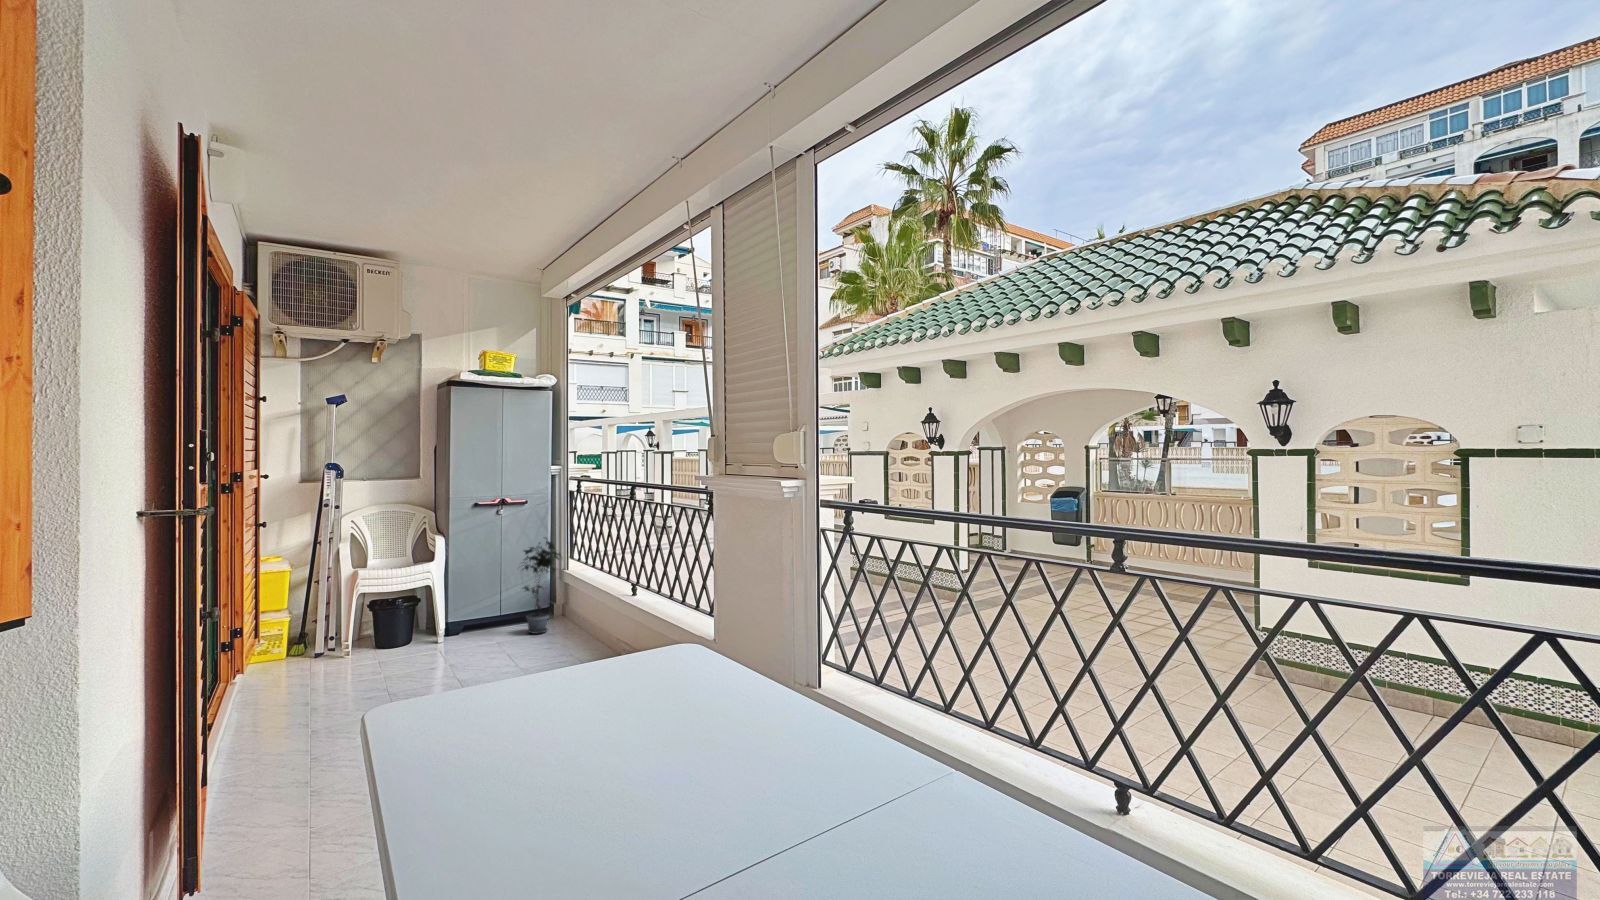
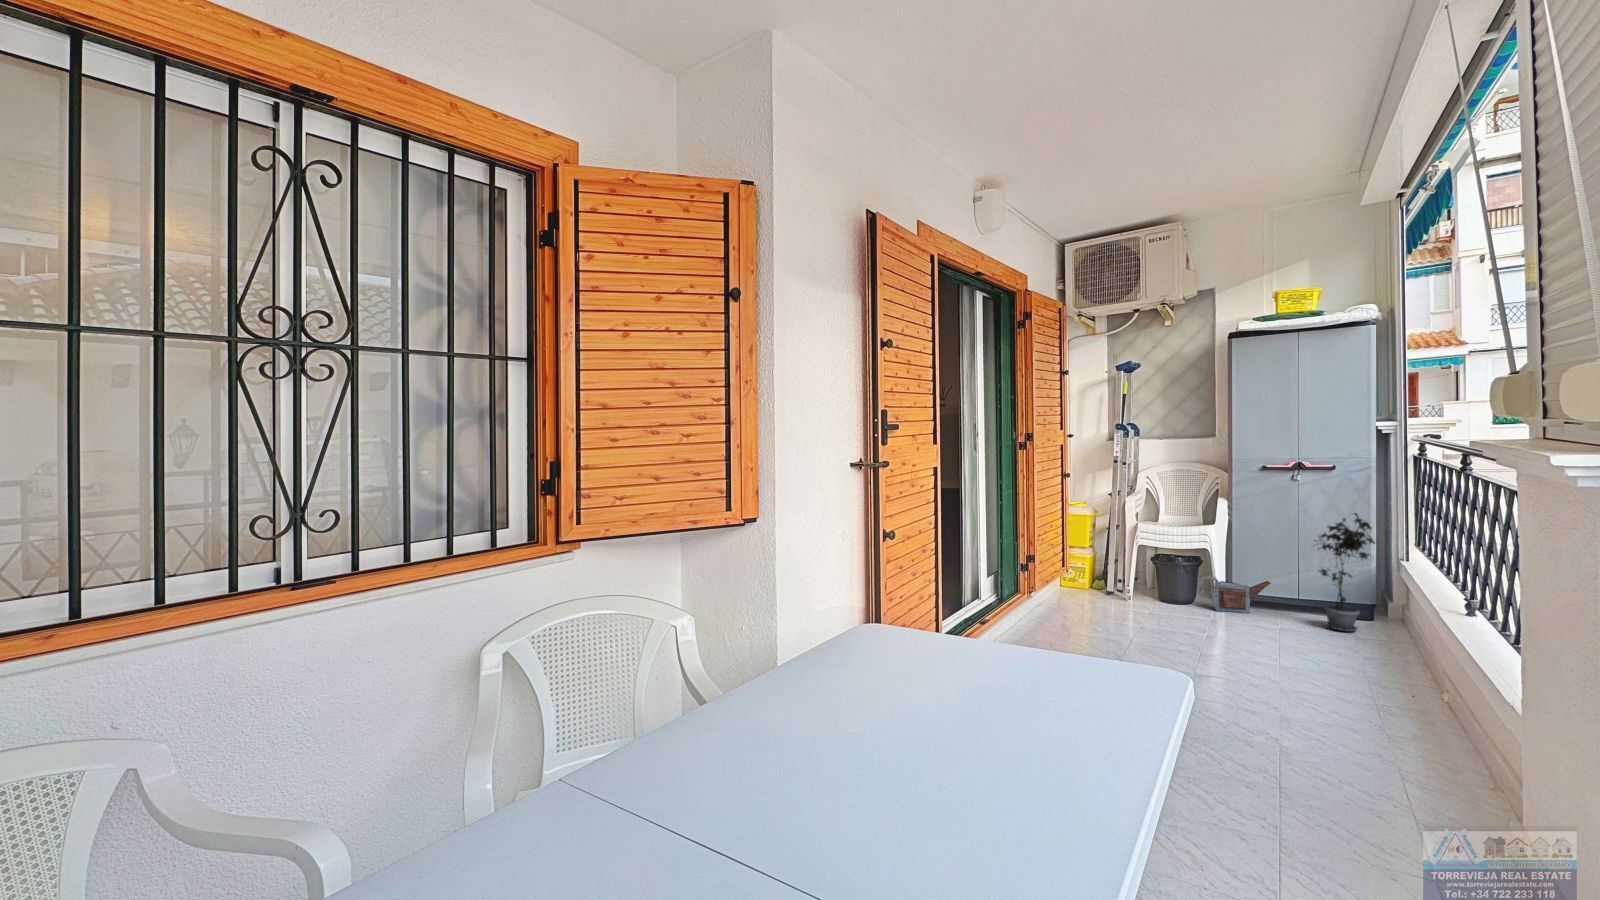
watering can: none [422,605,483,644] -> present [1198,575,1271,613]

